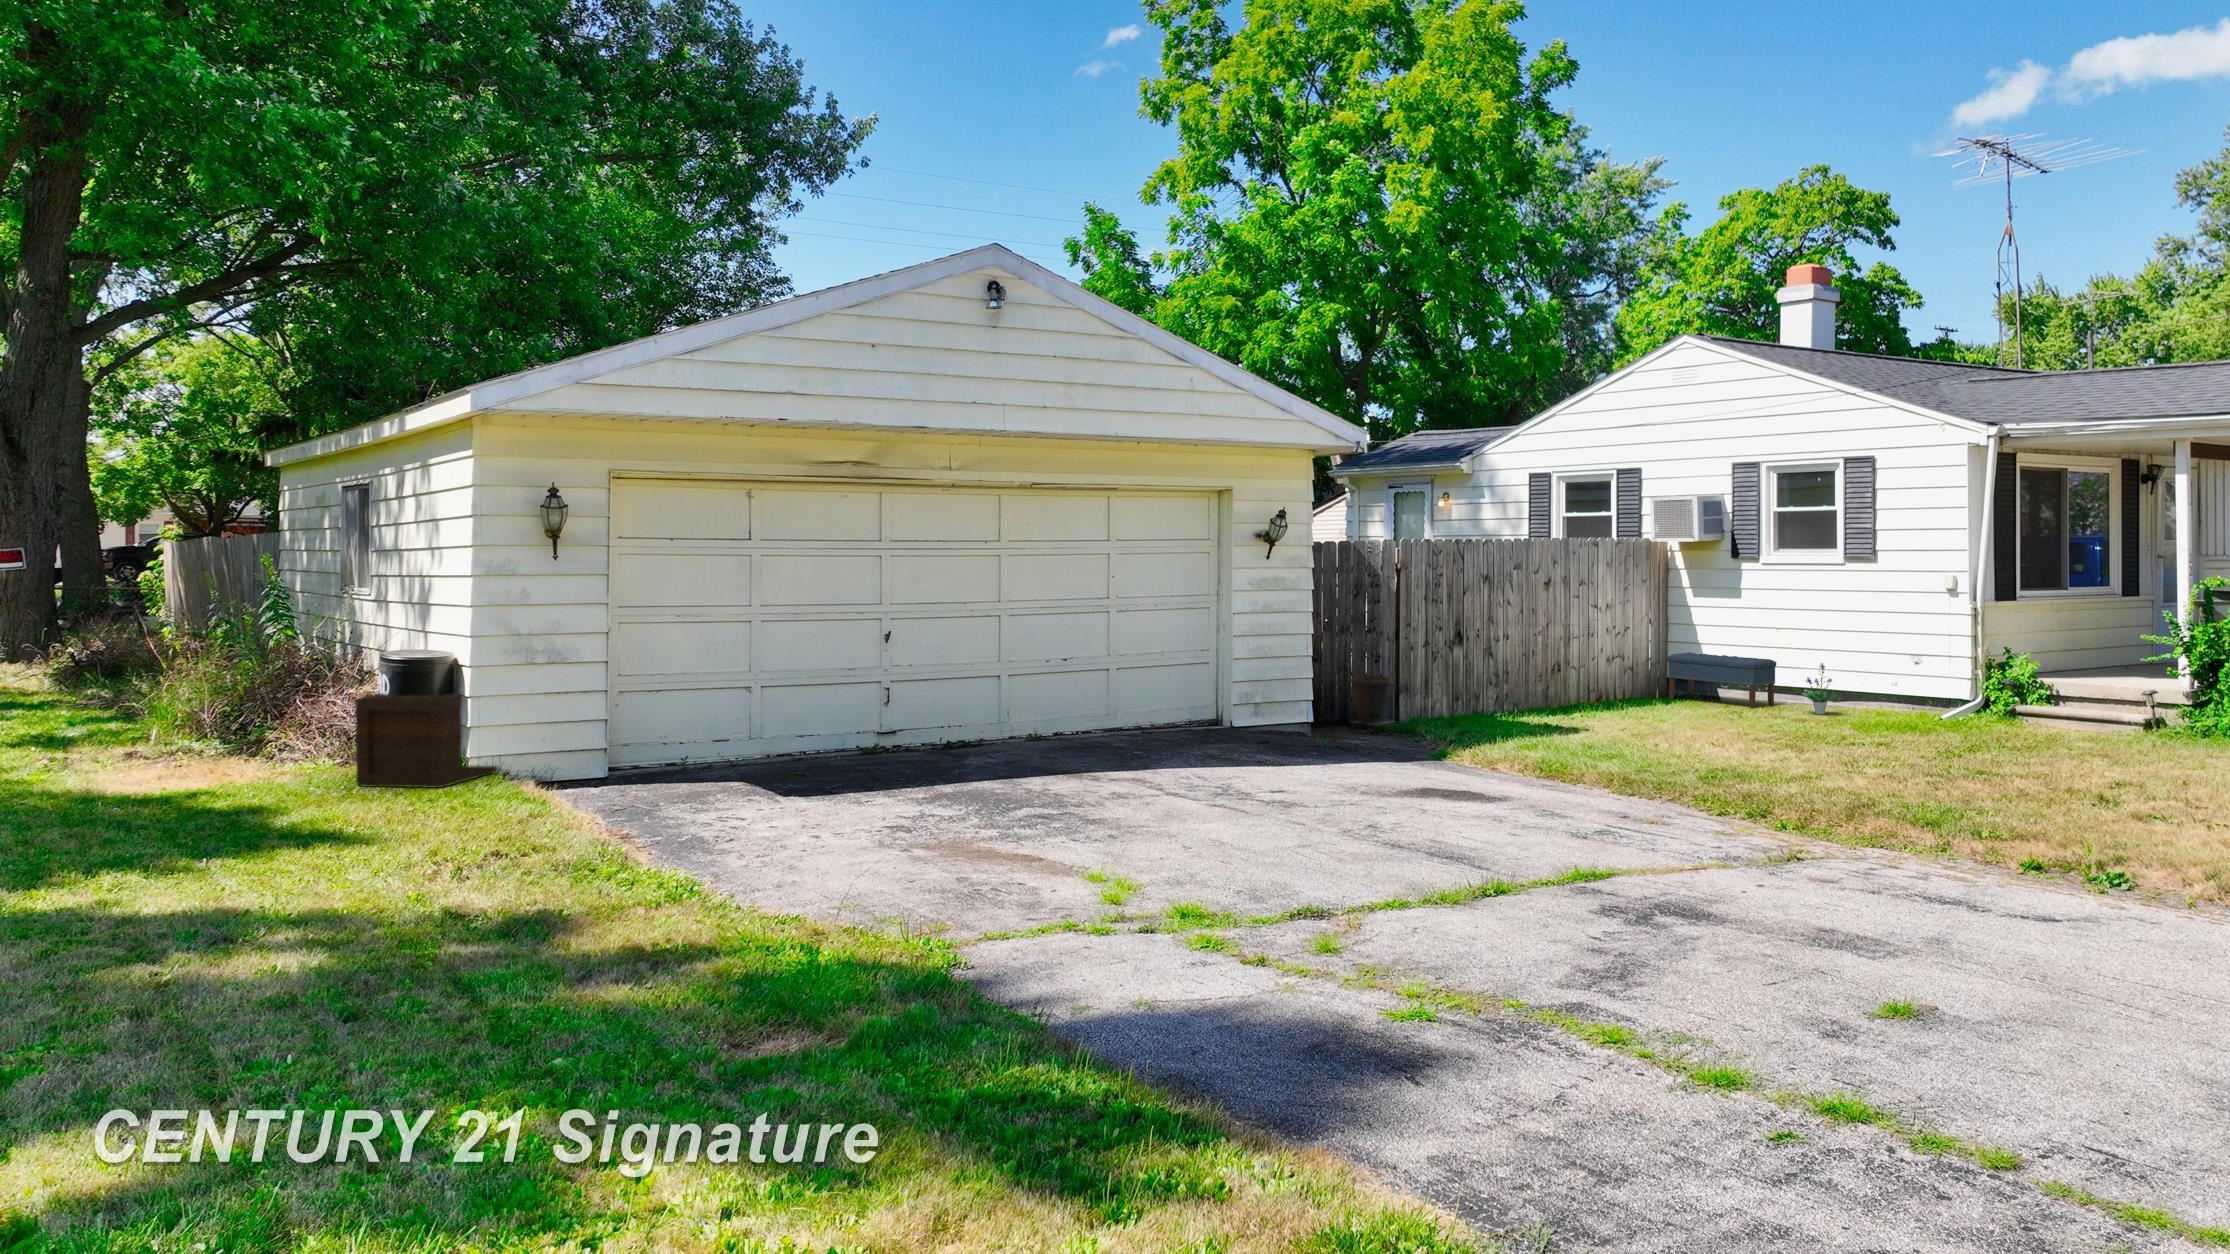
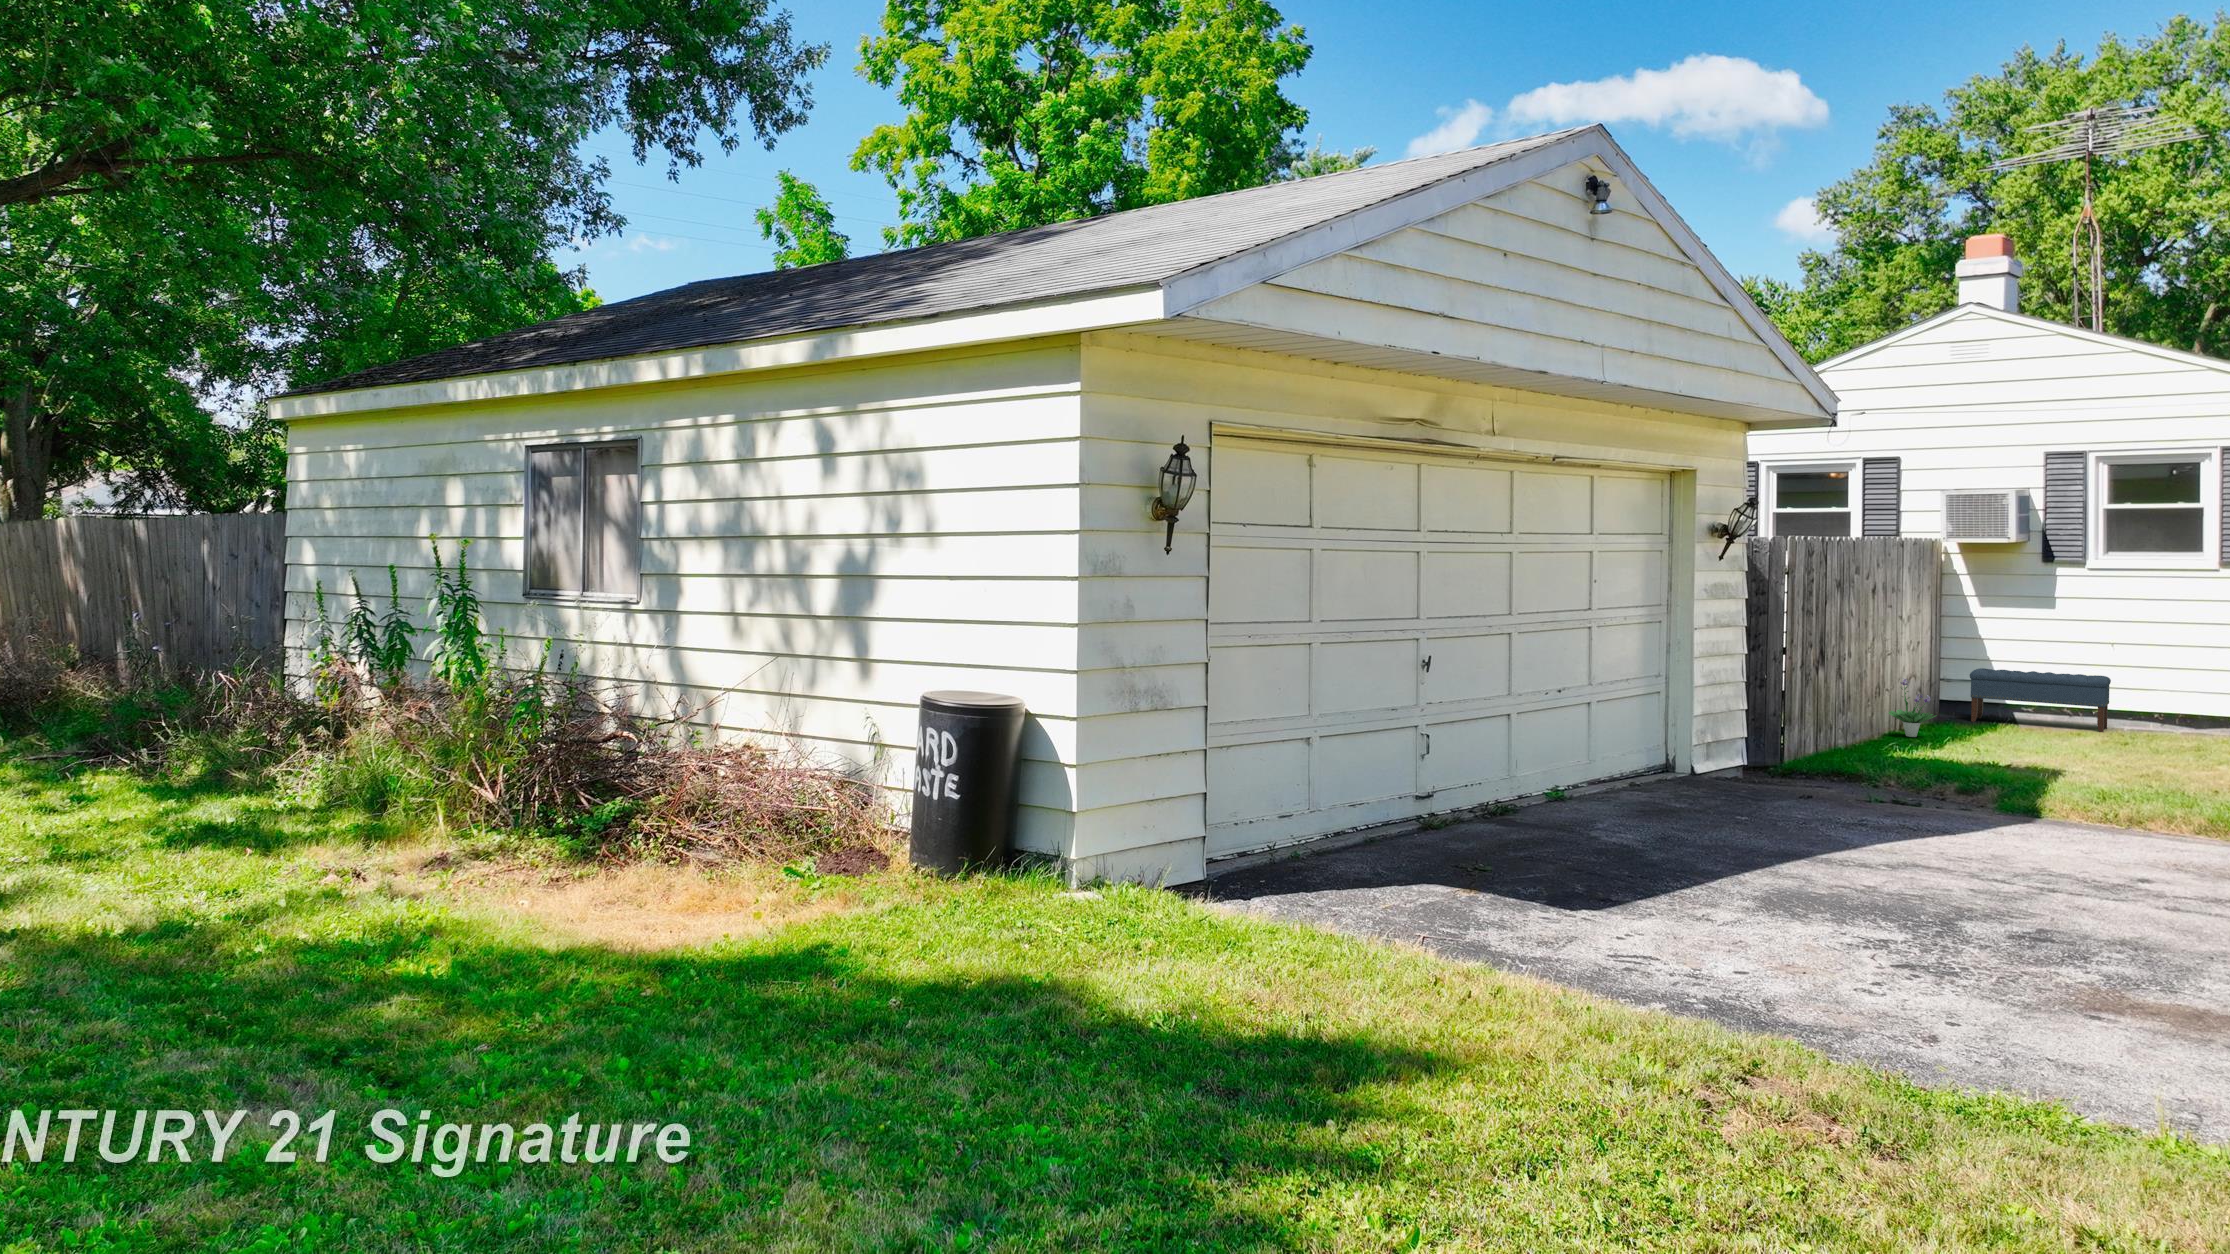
potted plant: present [1802,663,1839,714] -> present [1889,678,1937,737]
bucket: present [1349,676,1392,725] -> none [1798,705,1860,767]
wooden crate: present [355,693,497,788] -> none [954,762,1118,937]

